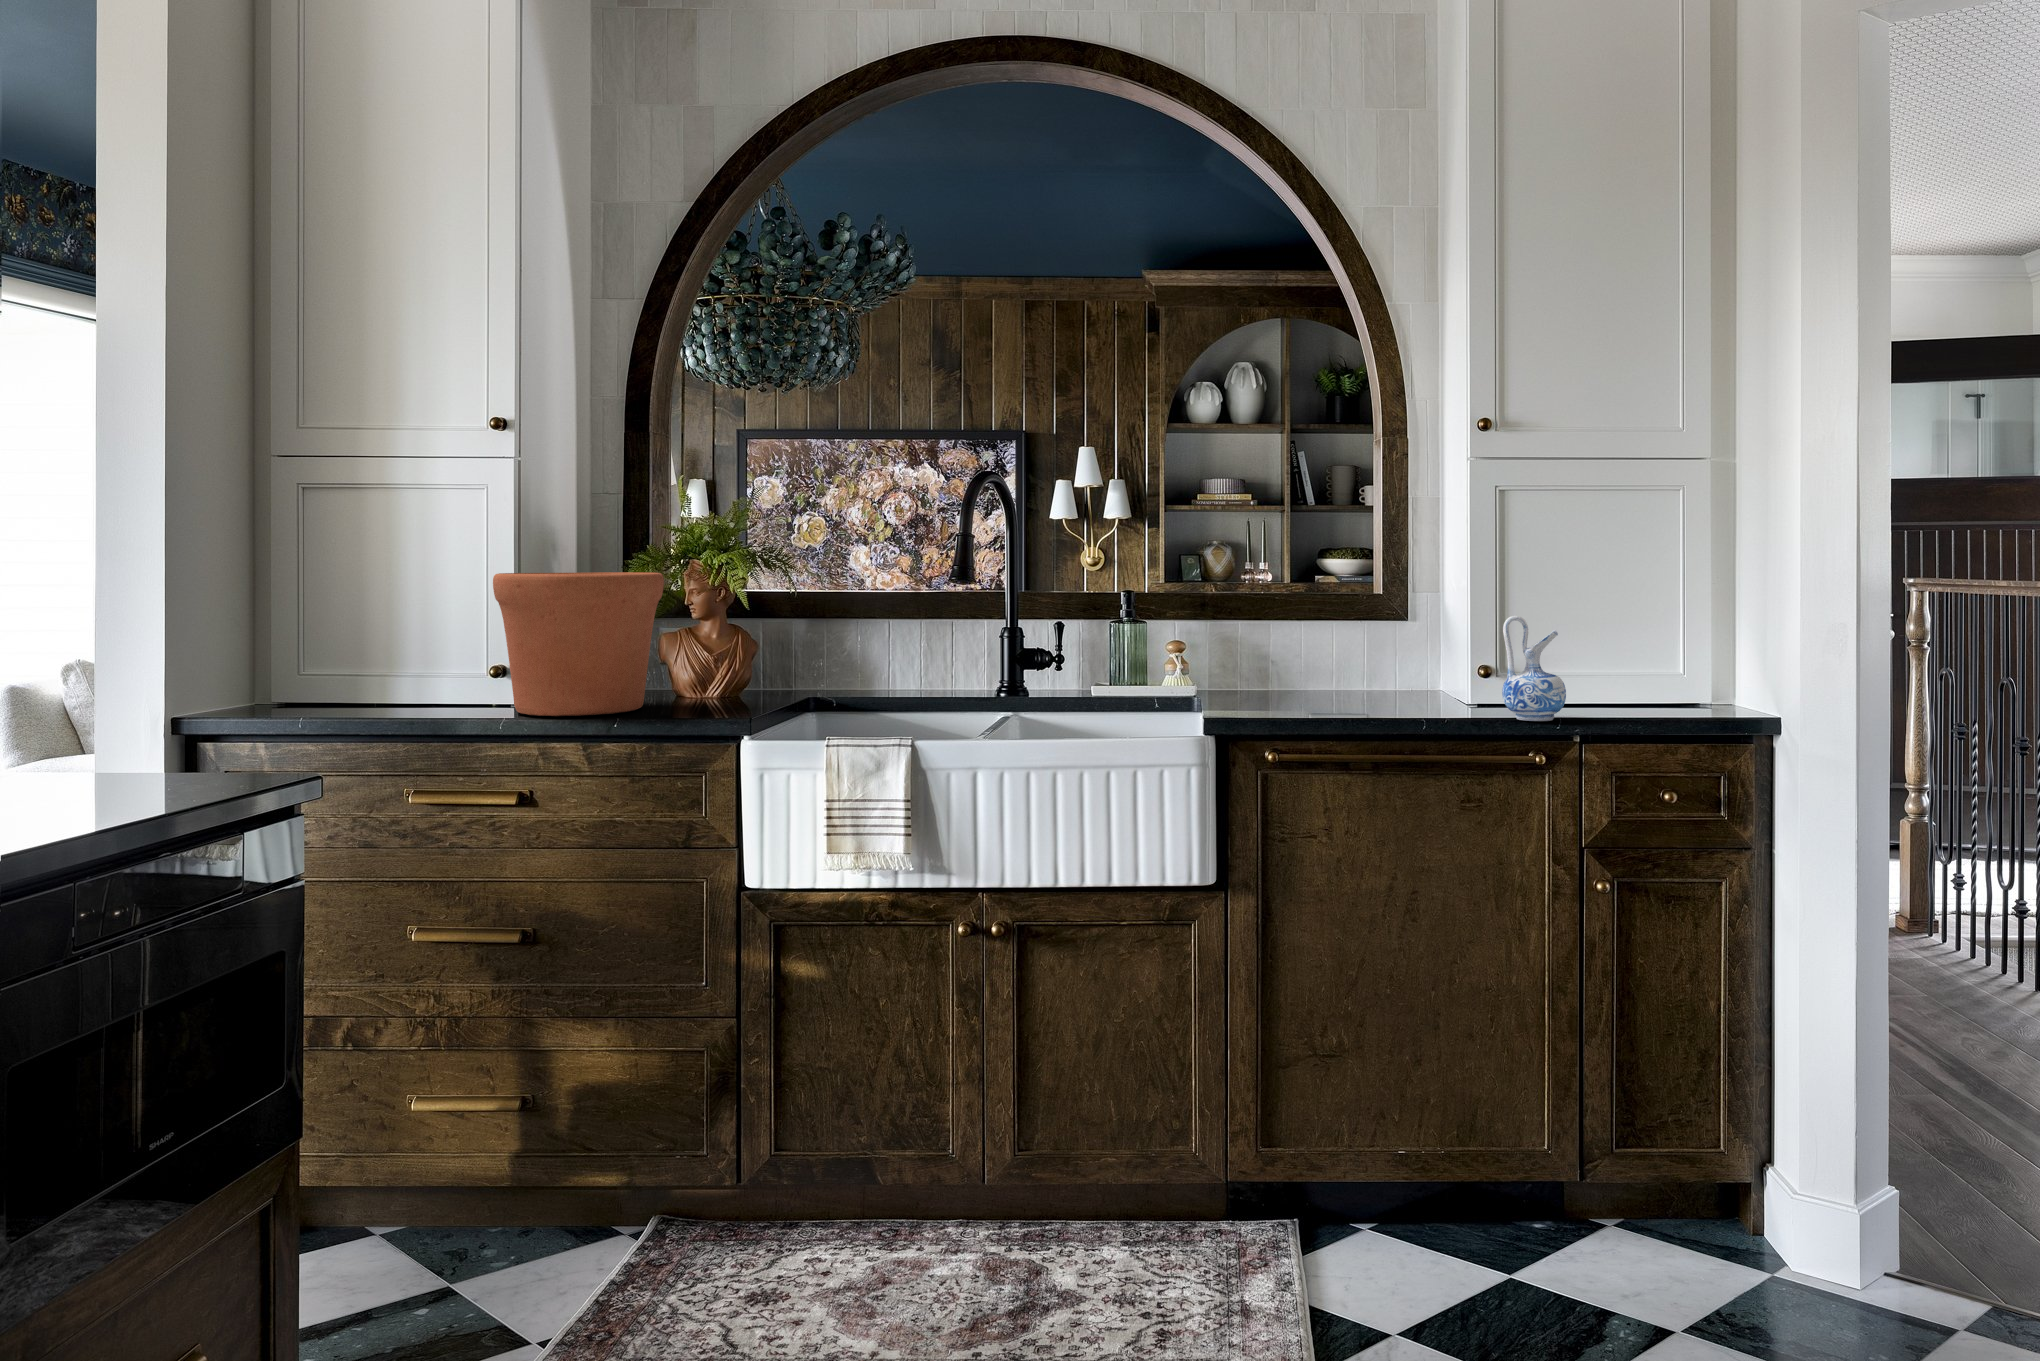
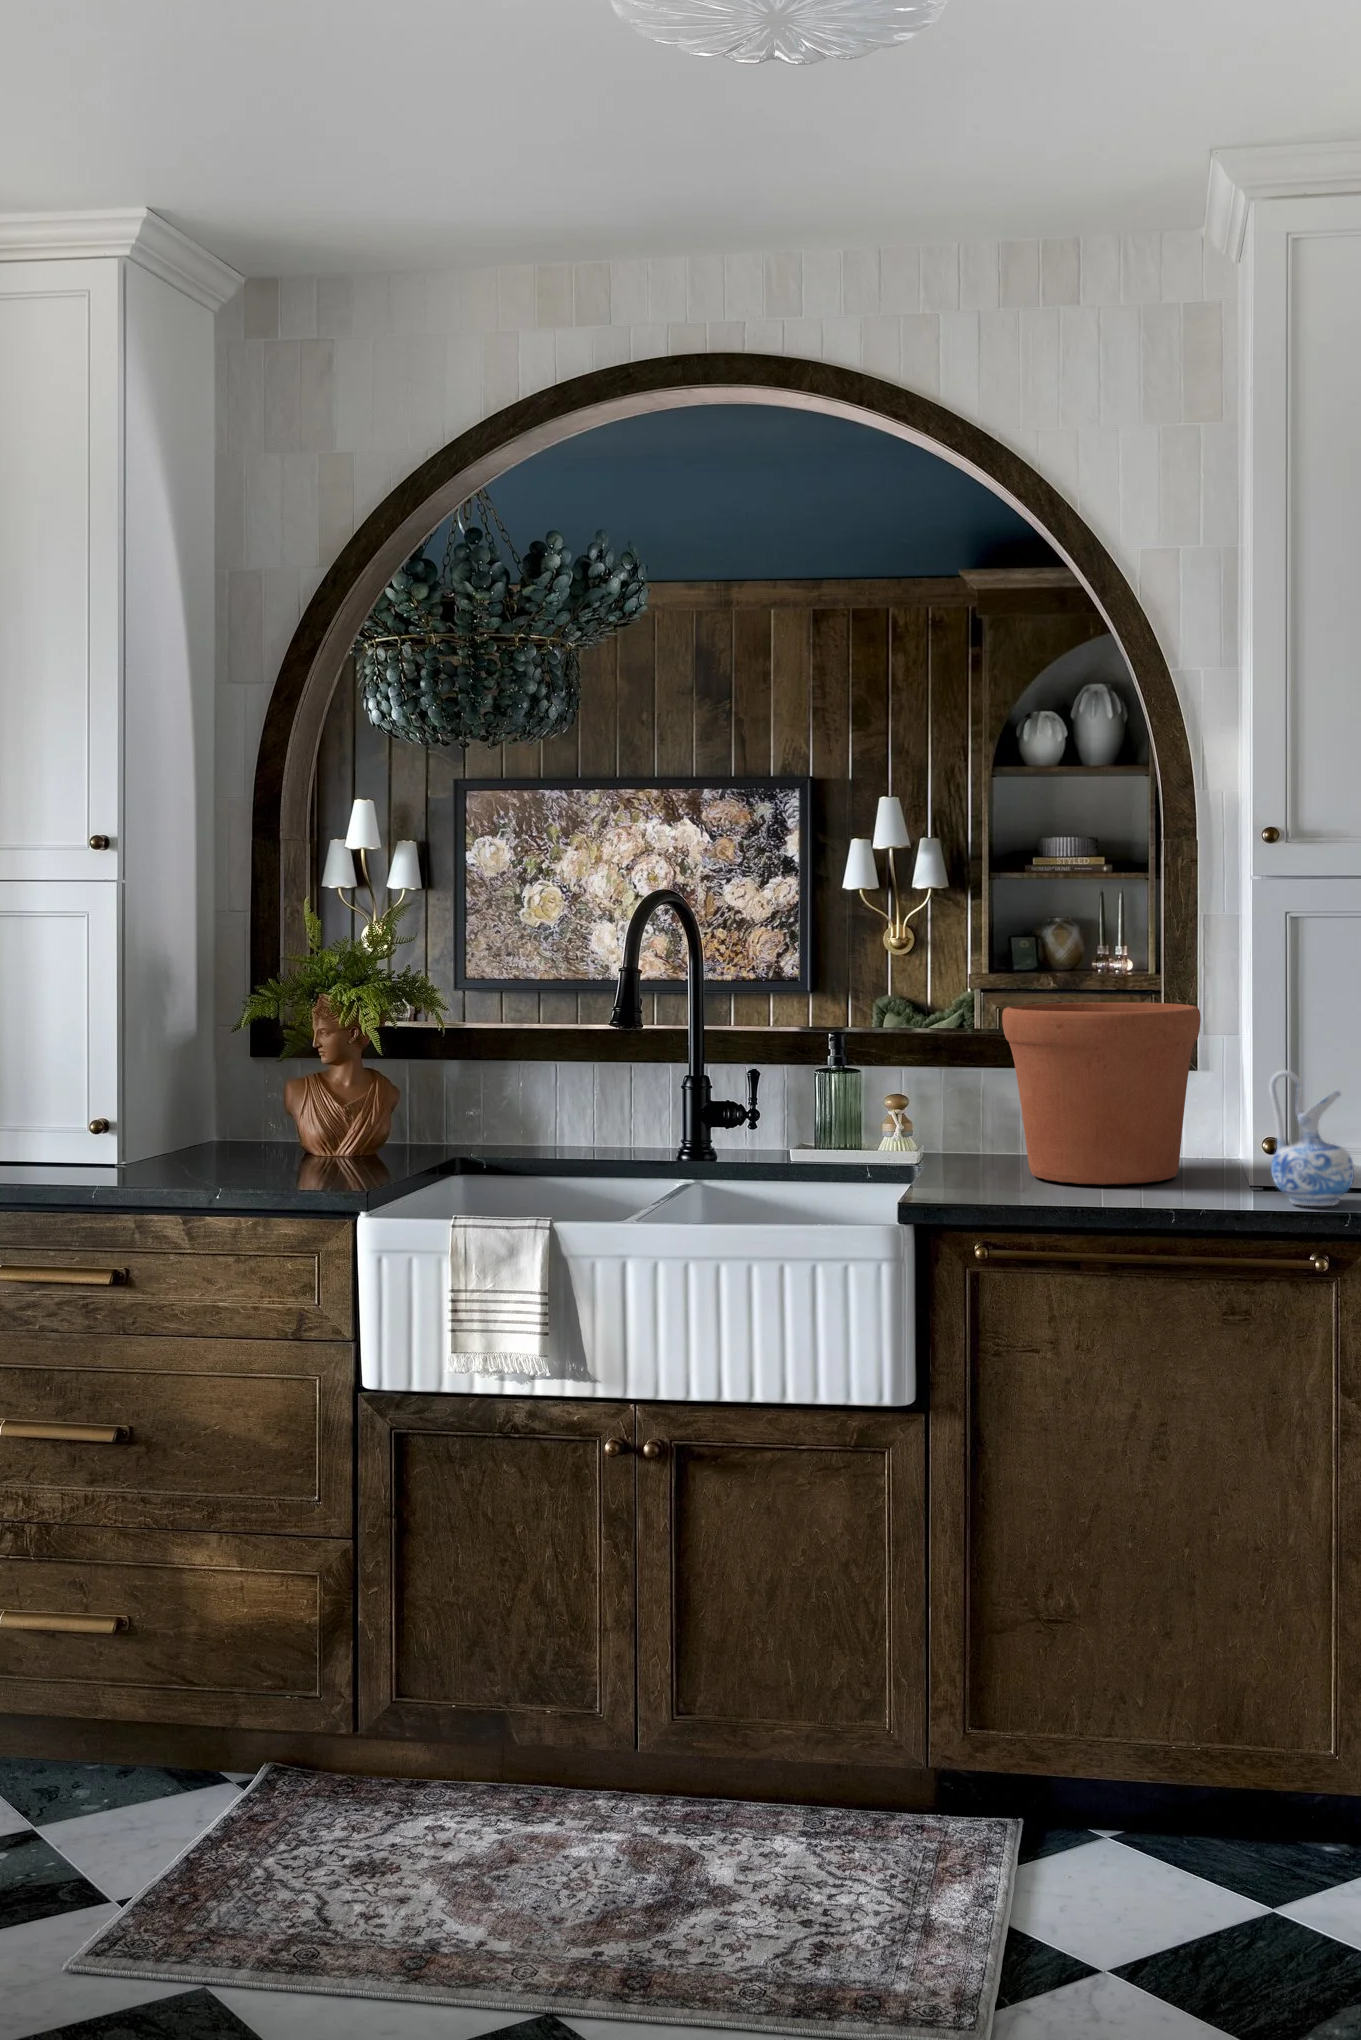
flower pot: present [493,572,664,716] -> present [1002,1002,1201,1185]

